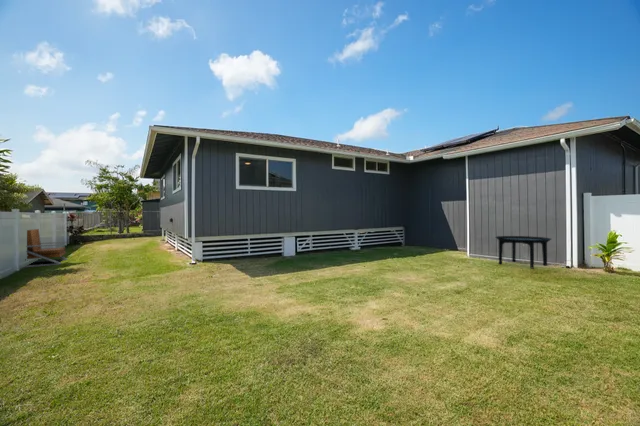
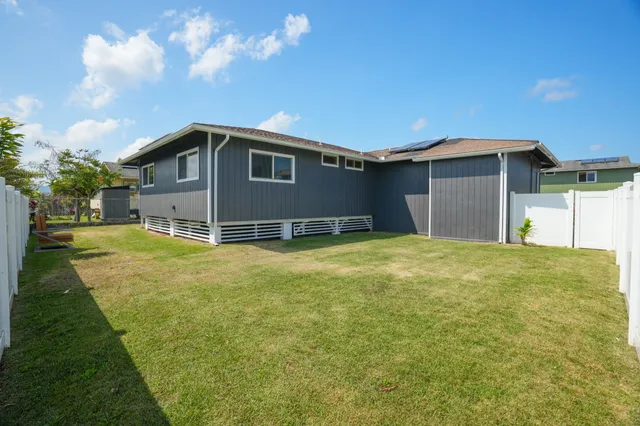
round table: present [496,236,551,268] -> none [453,222,490,244]

